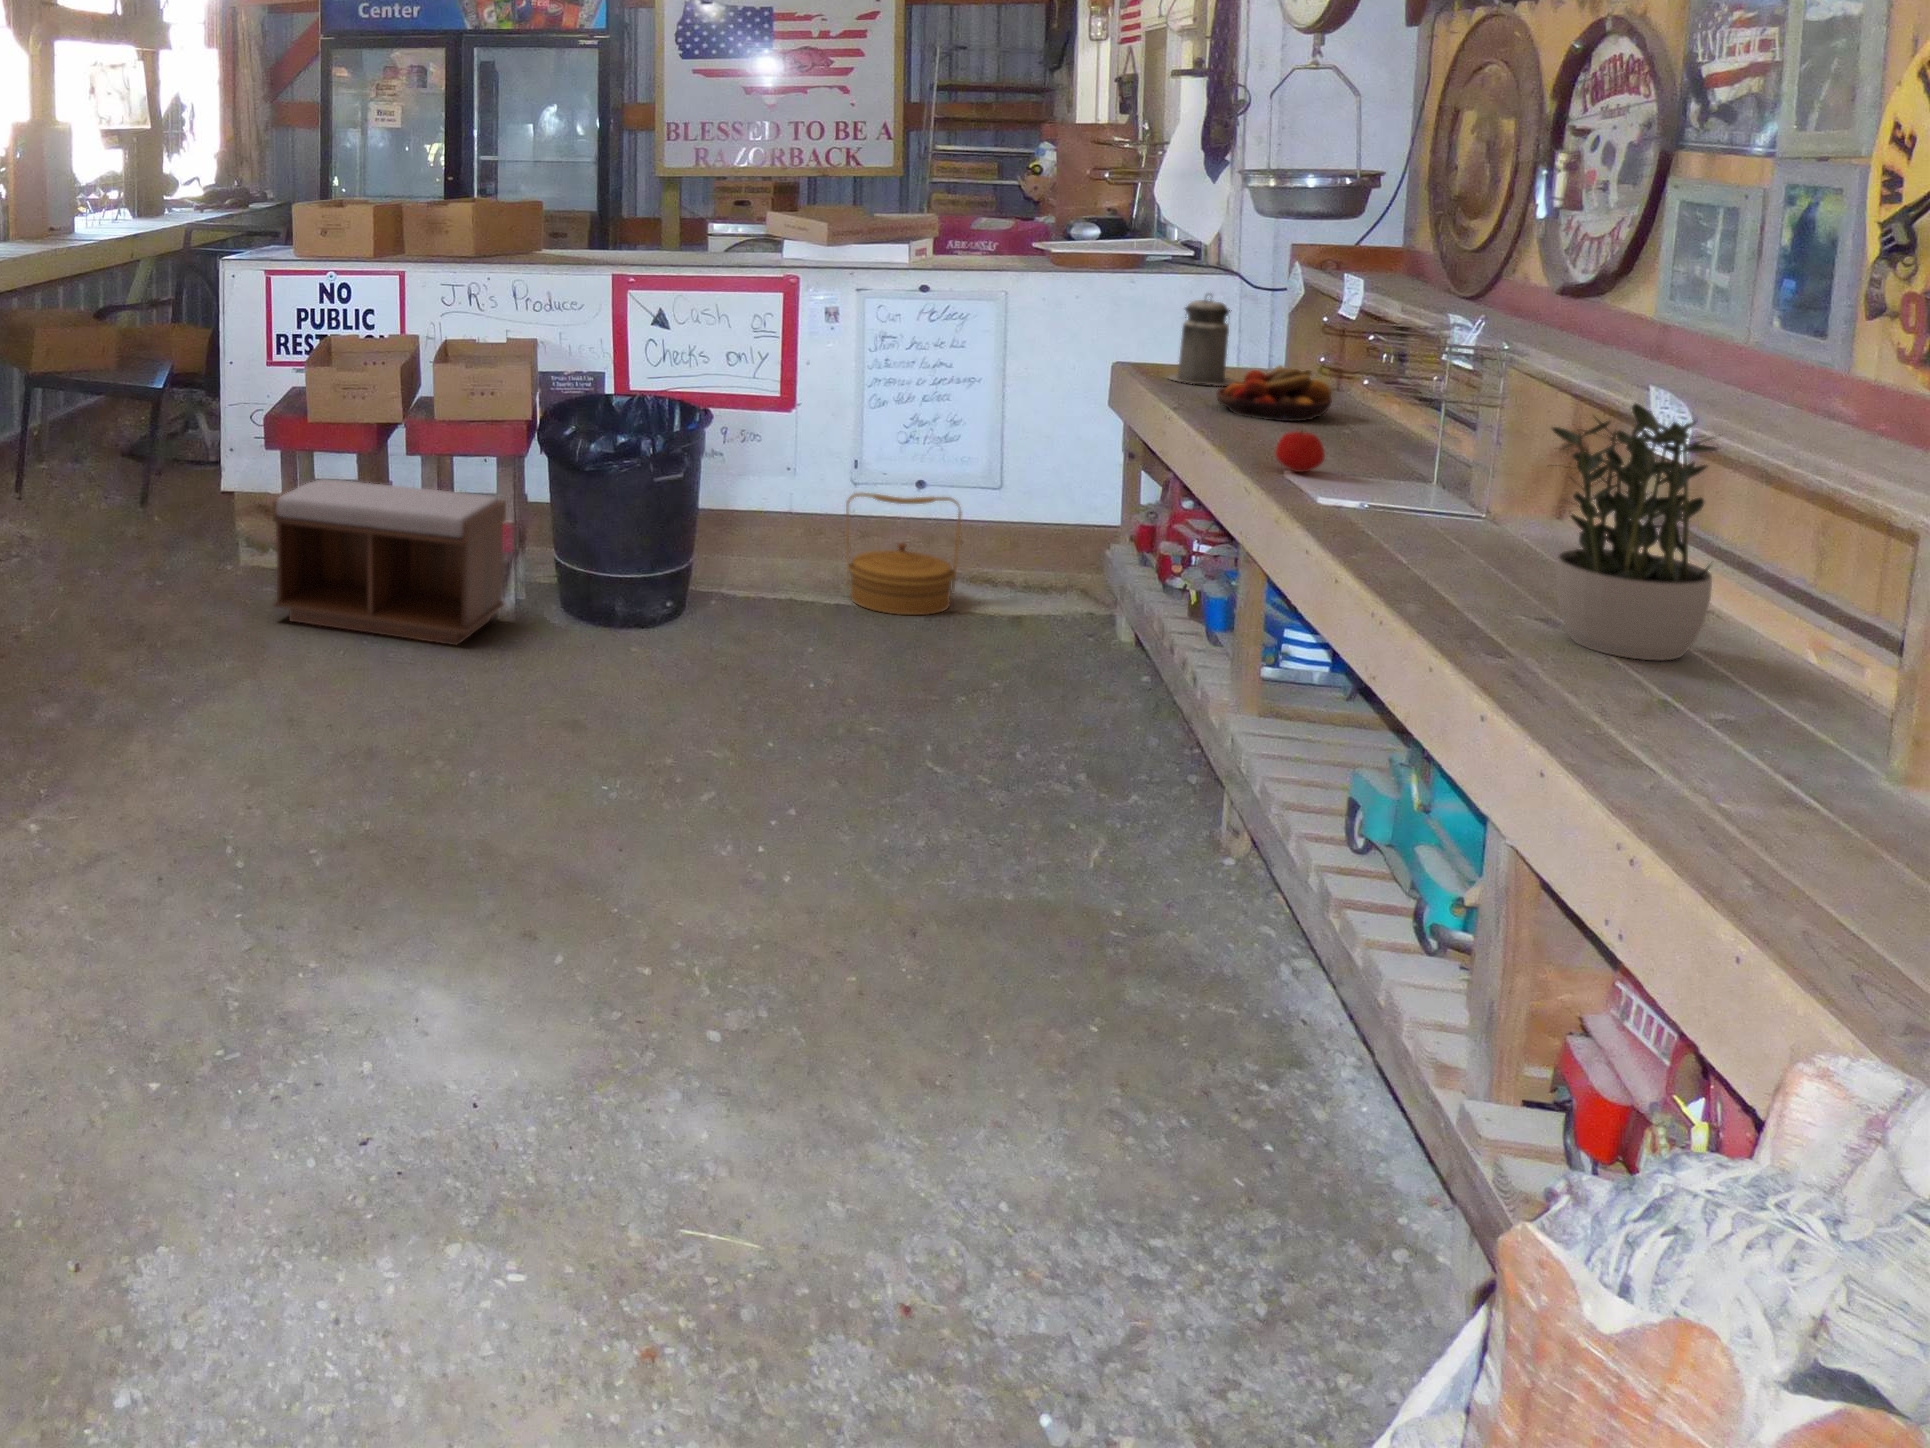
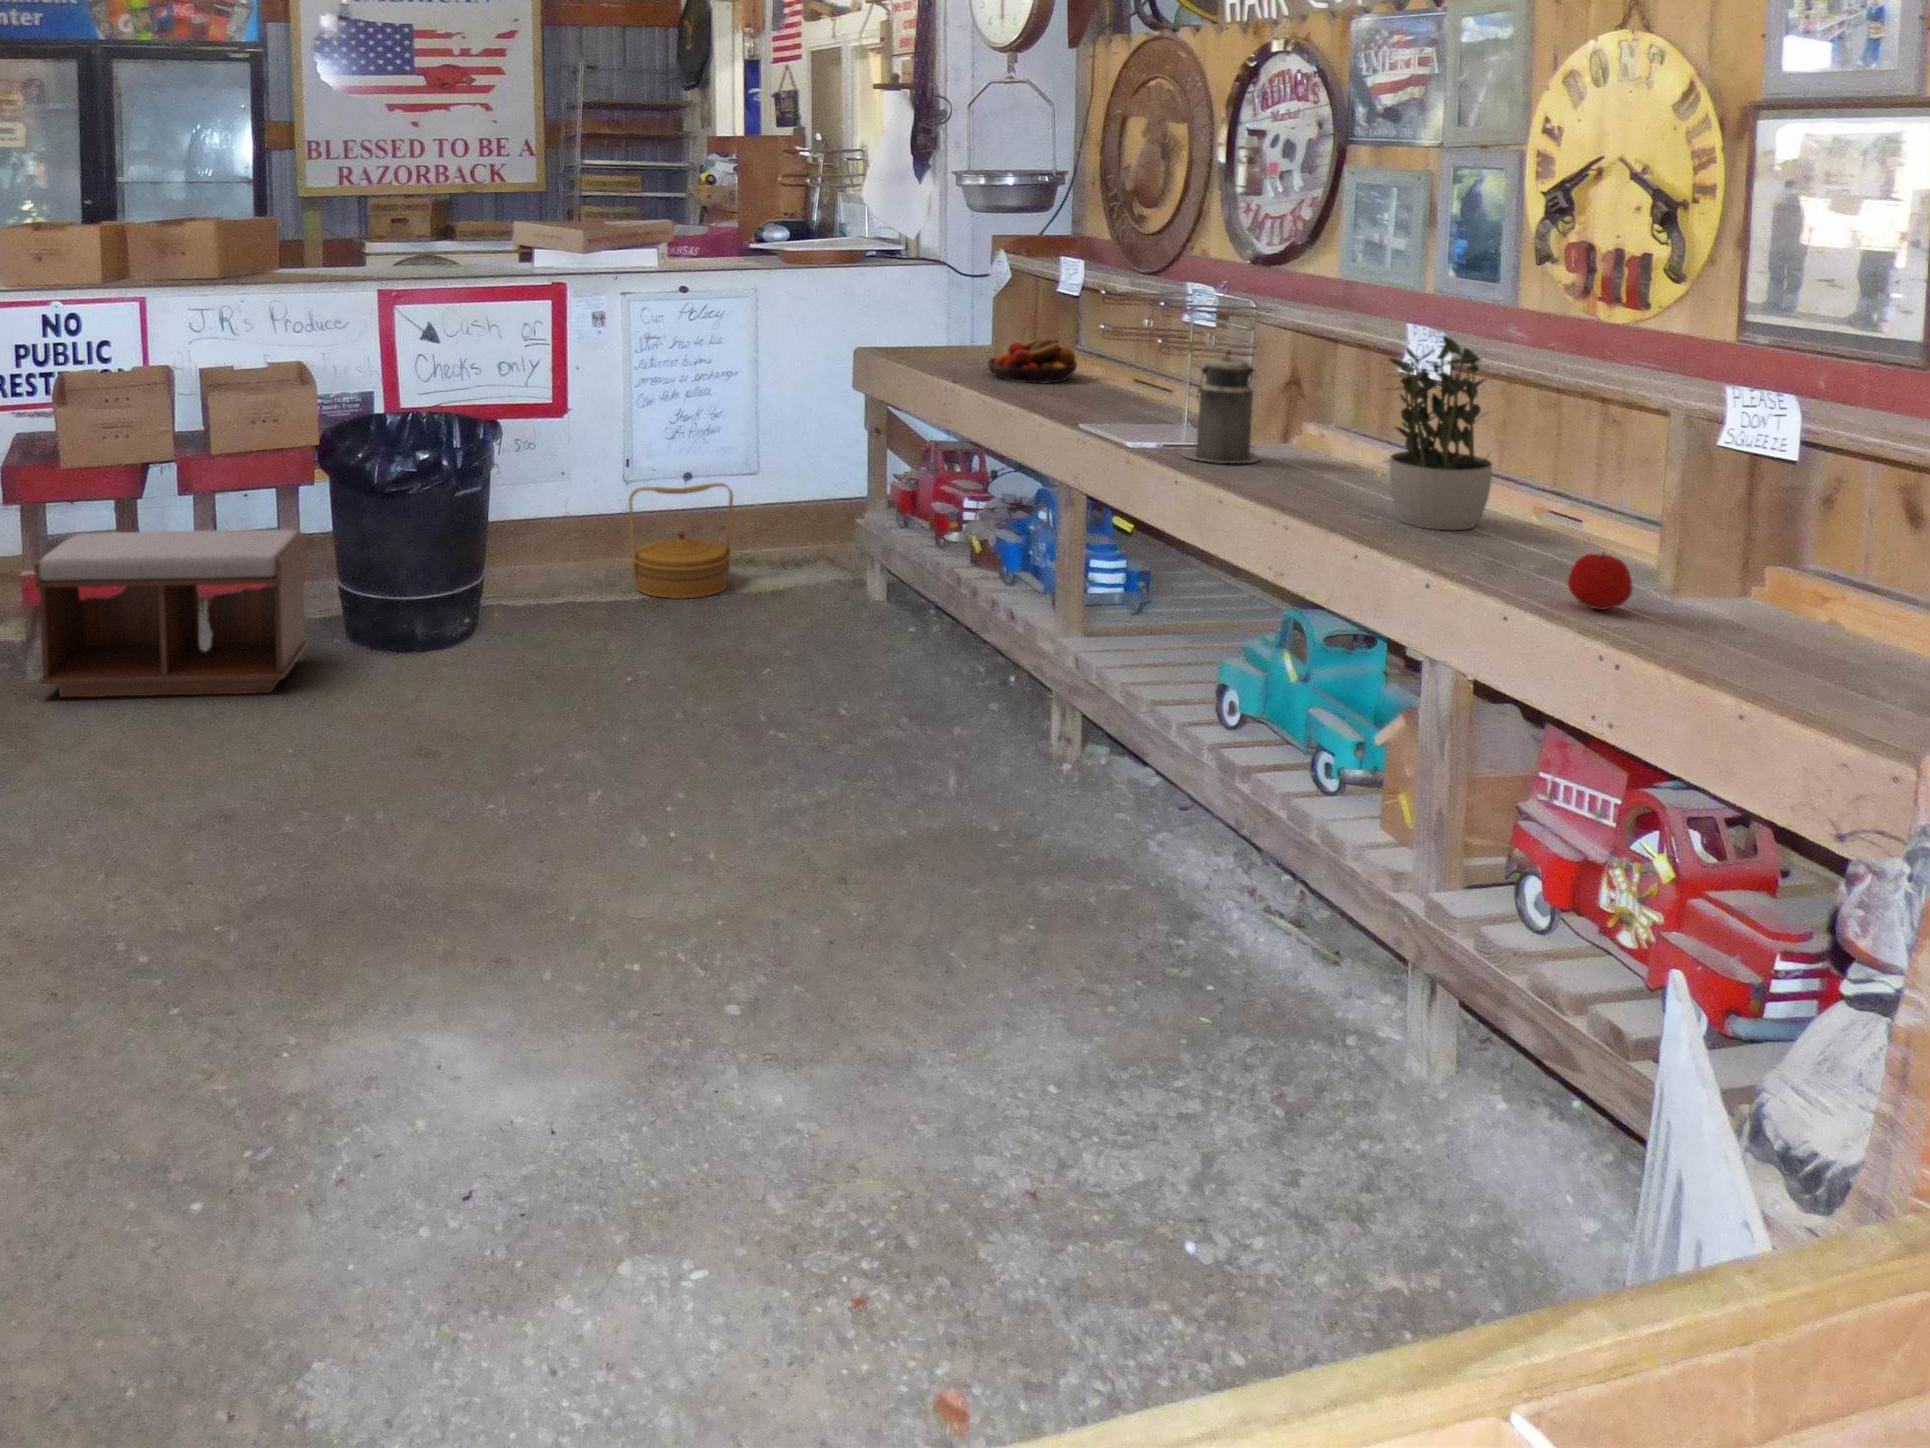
canister: present [1168,299,1235,386] -> present [1182,350,1259,463]
apple: present [1276,431,1325,472] -> present [1568,553,1632,610]

